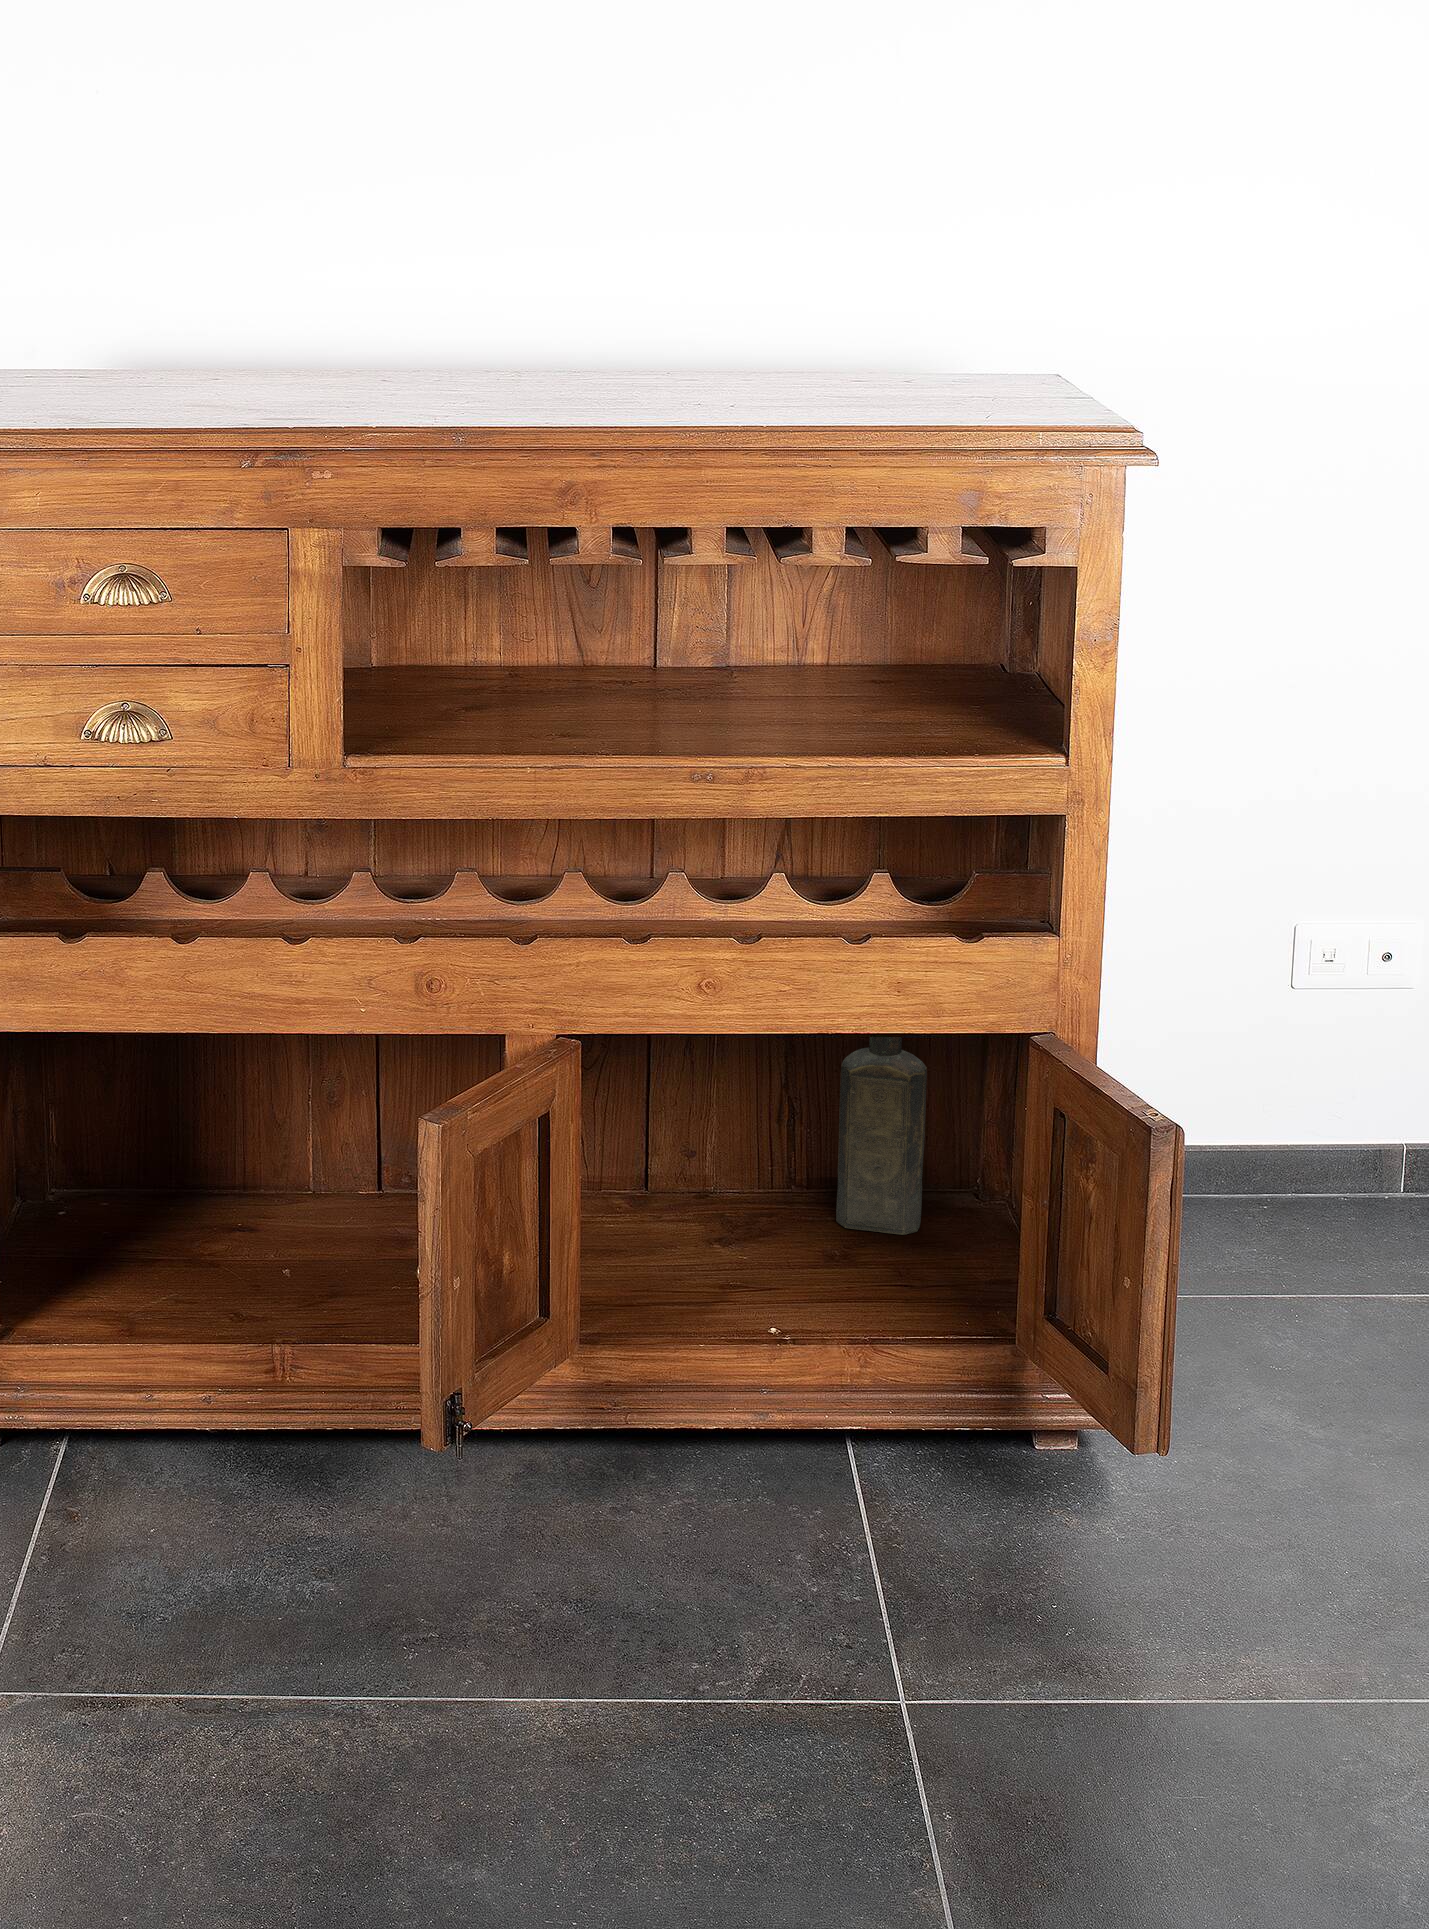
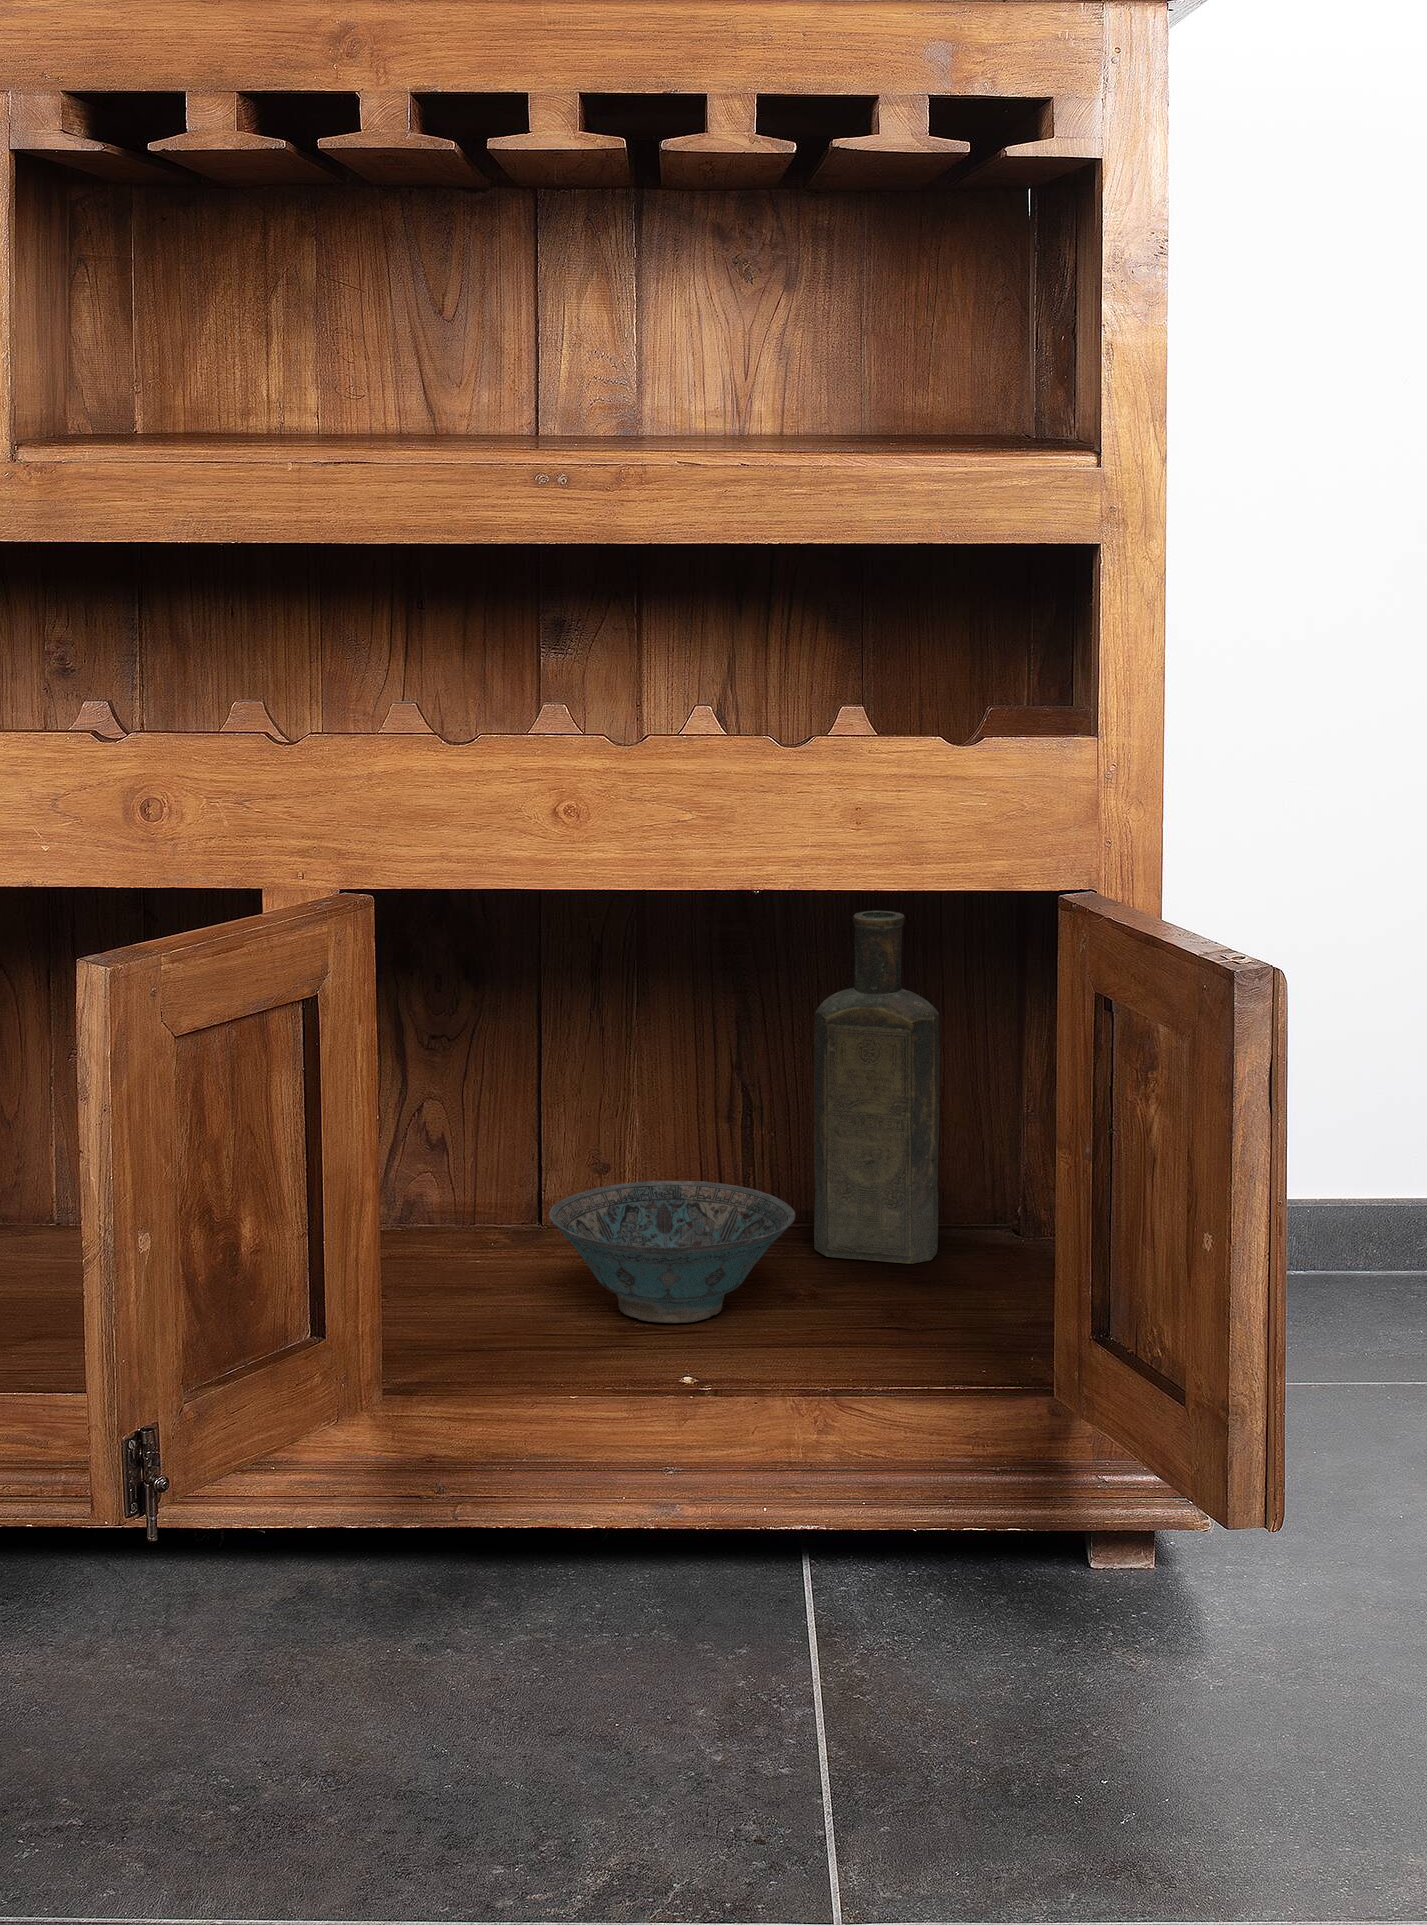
ceramic bowl: none [669,1183,835,1288] -> present [549,1181,795,1323]

